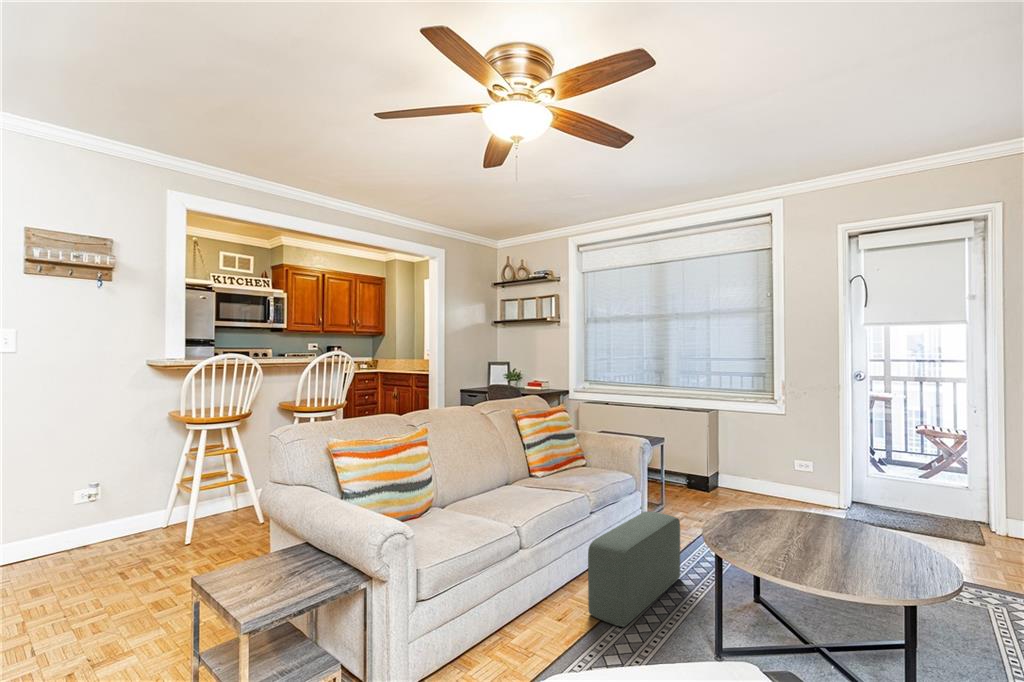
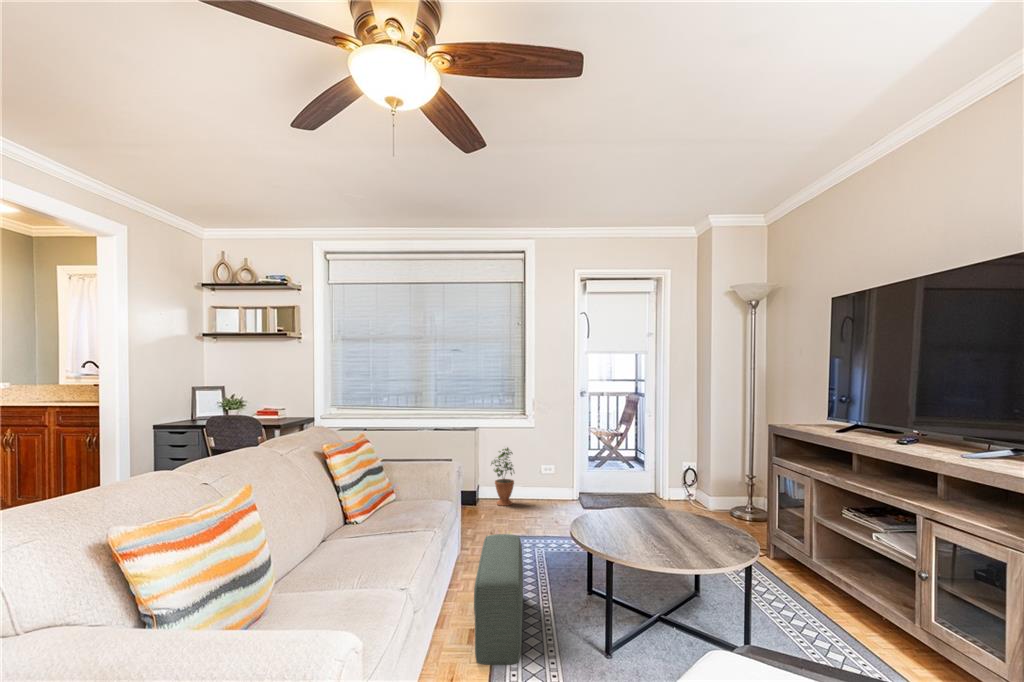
potted plant: none [731,434,762,500] -> present [491,448,514,506]

